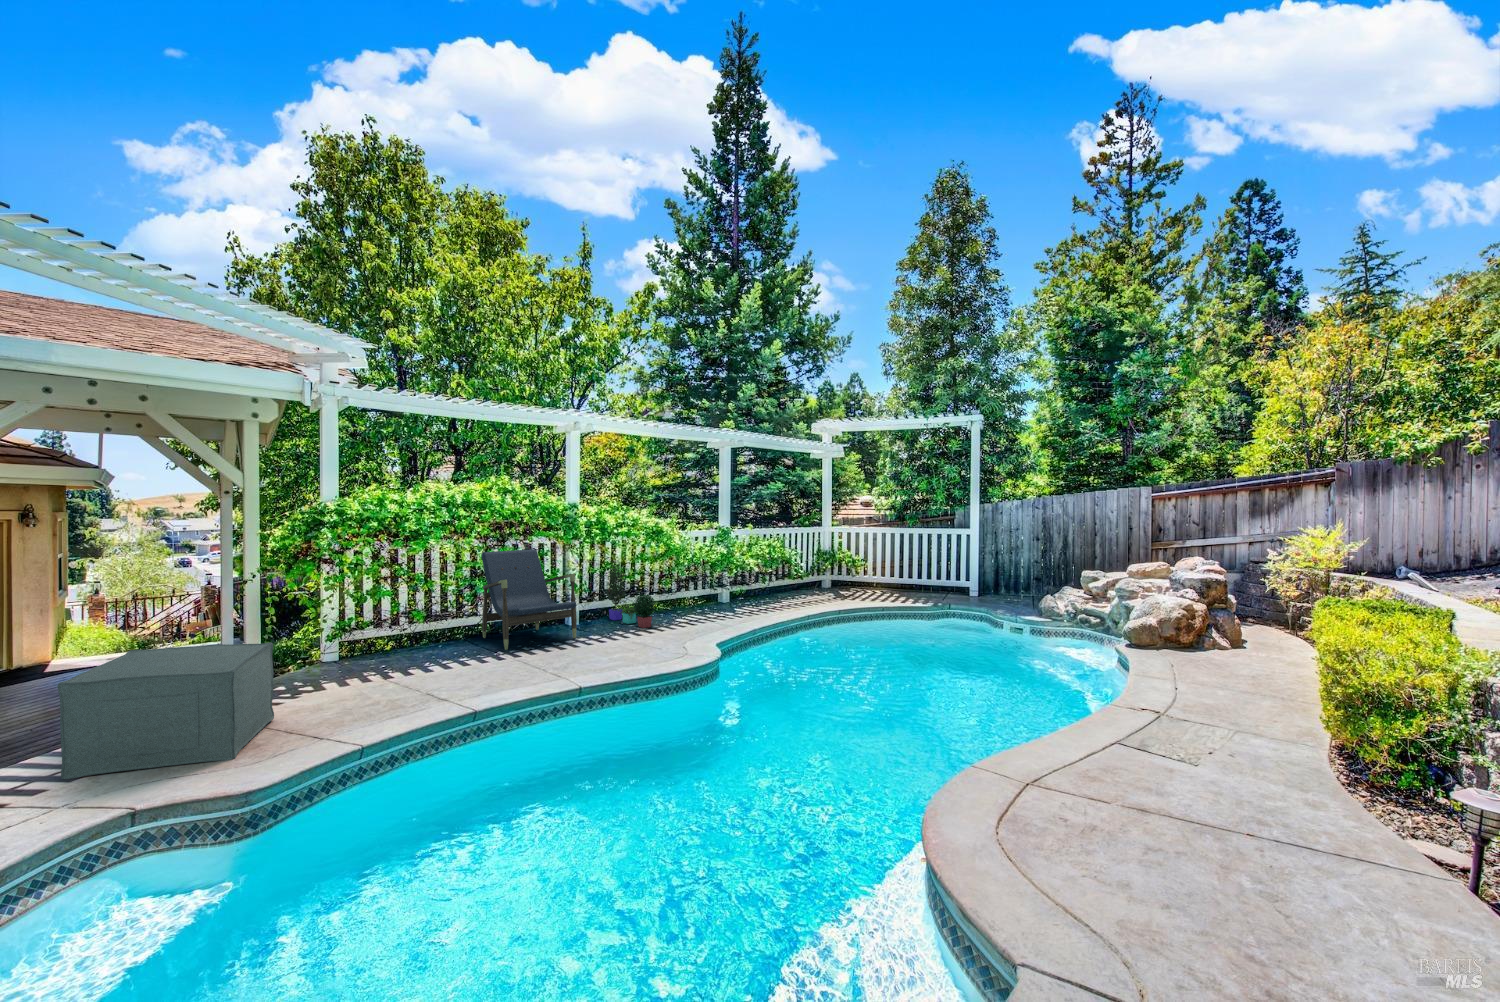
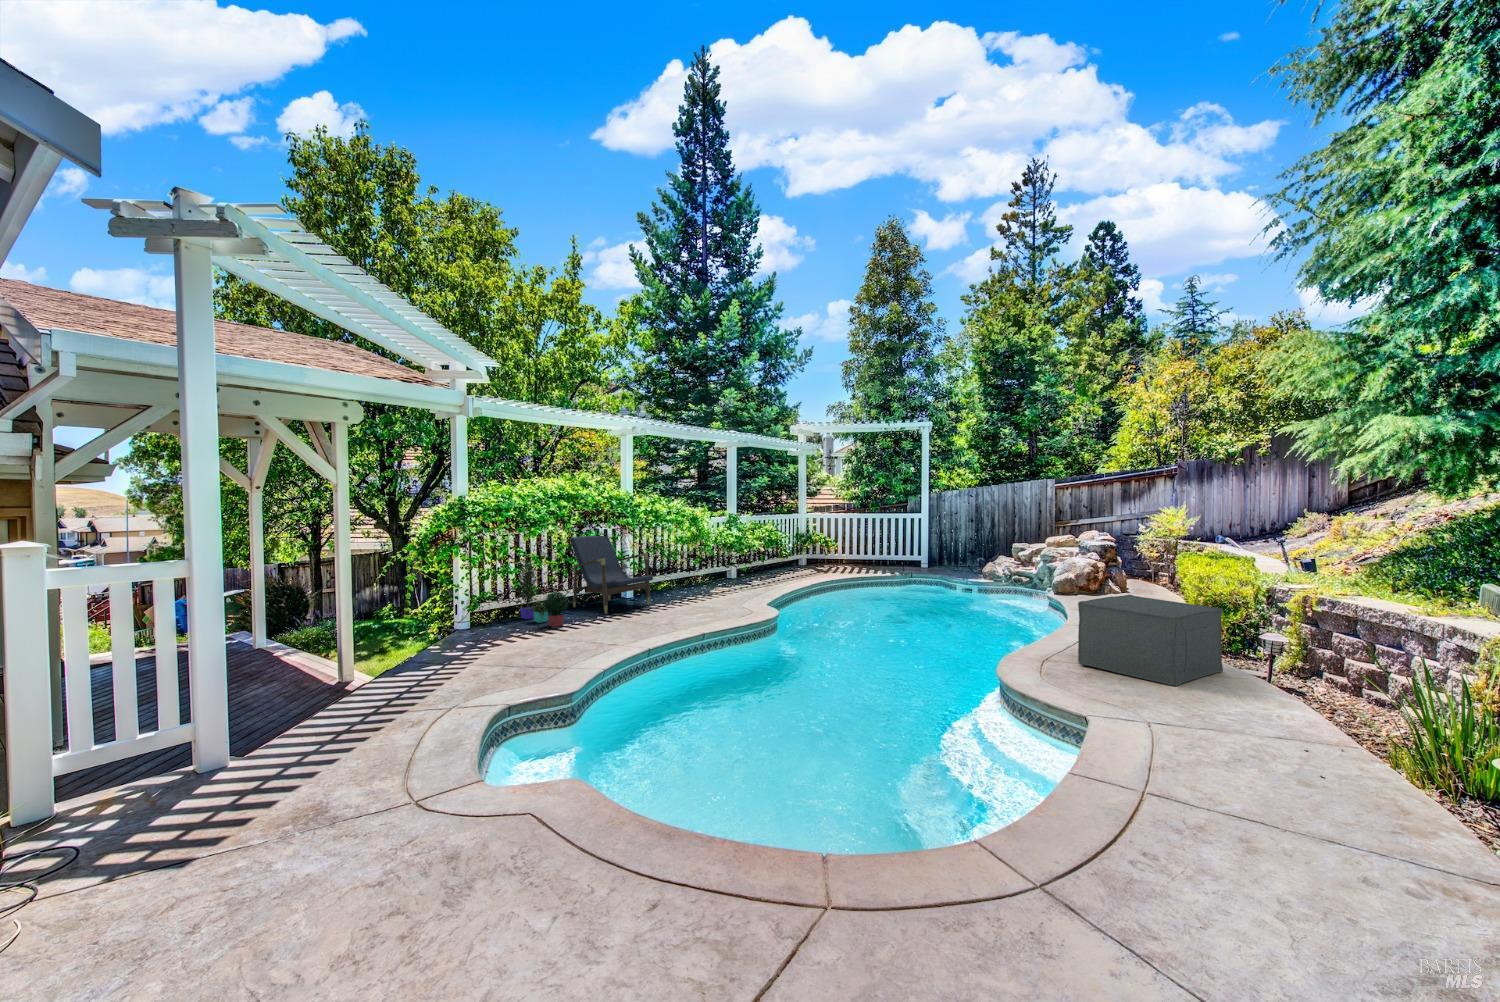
potted plant: present [607,564,656,628] -> present [518,561,568,627]
ottoman: present [57,642,274,779] -> present [1078,595,1223,687]

